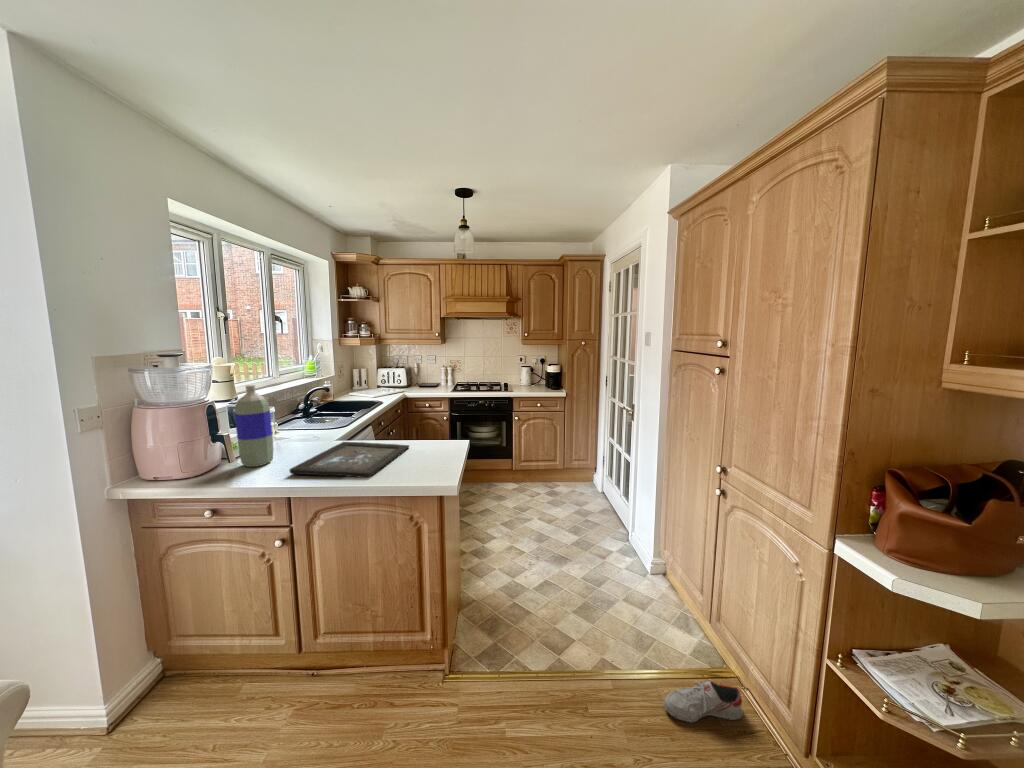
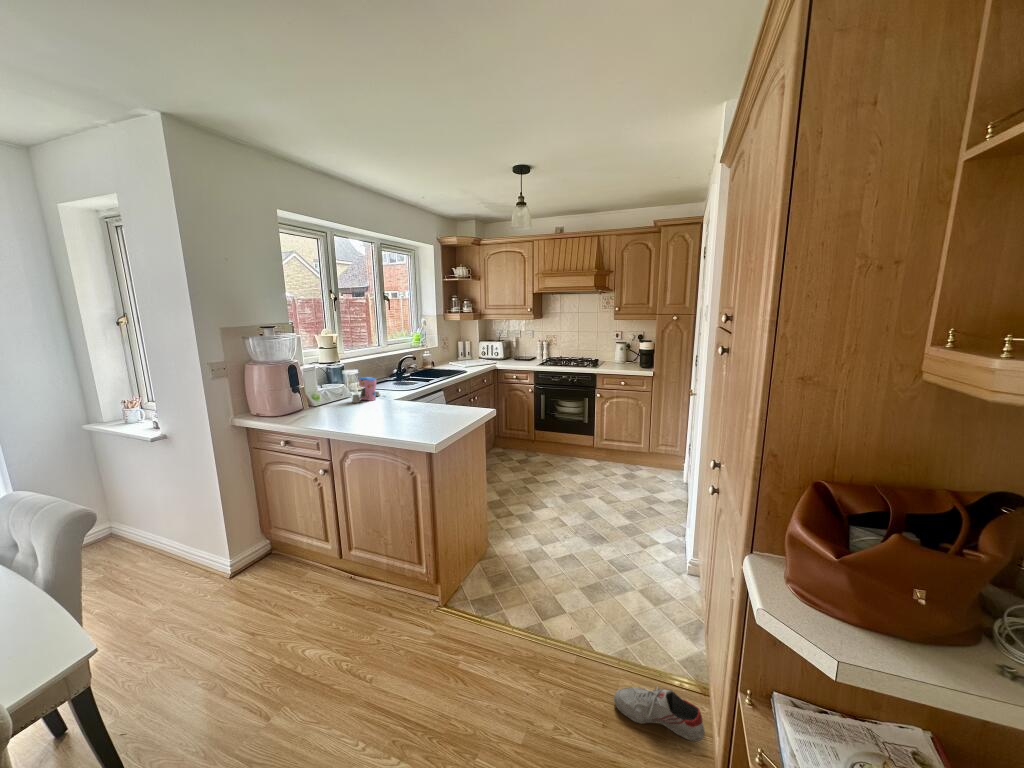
bottle: present [235,385,274,467] -> none [311,351,338,414]
coffee maker: none [279,414,310,448] -> present [352,377,380,403]
tray: present [290,442,409,478] -> none [334,401,435,428]

